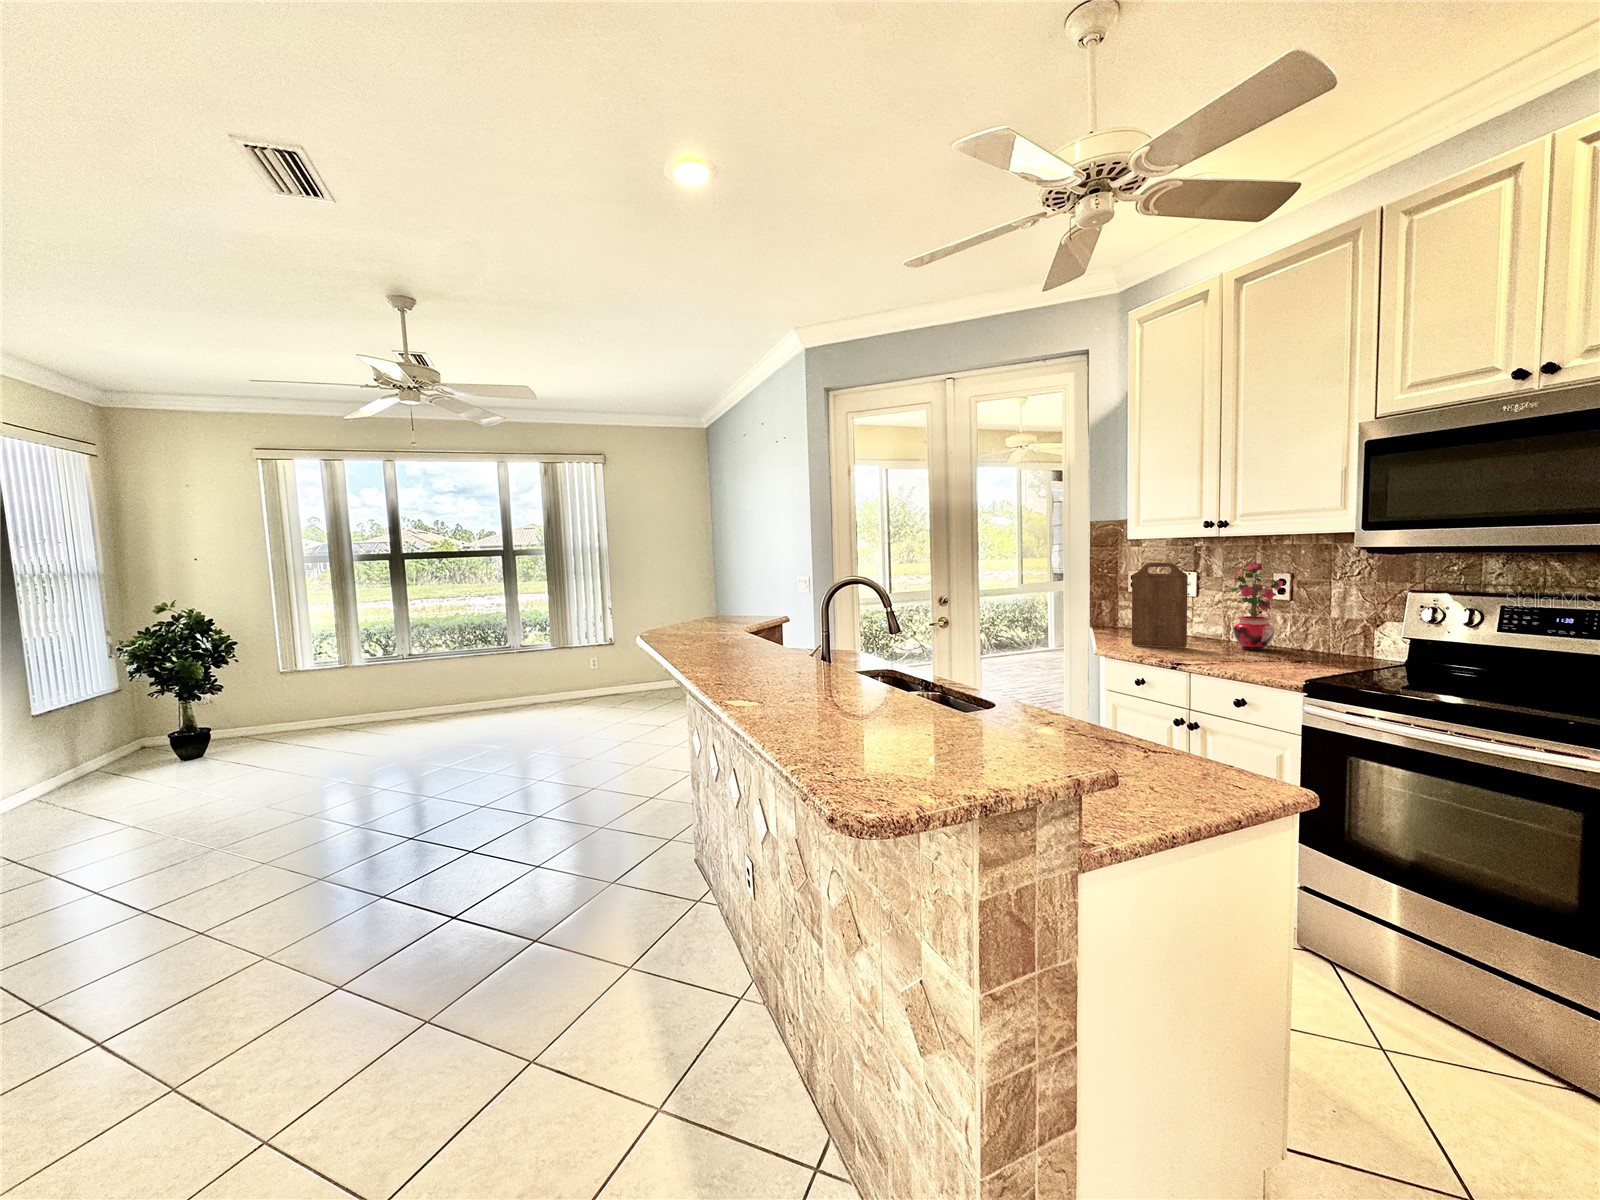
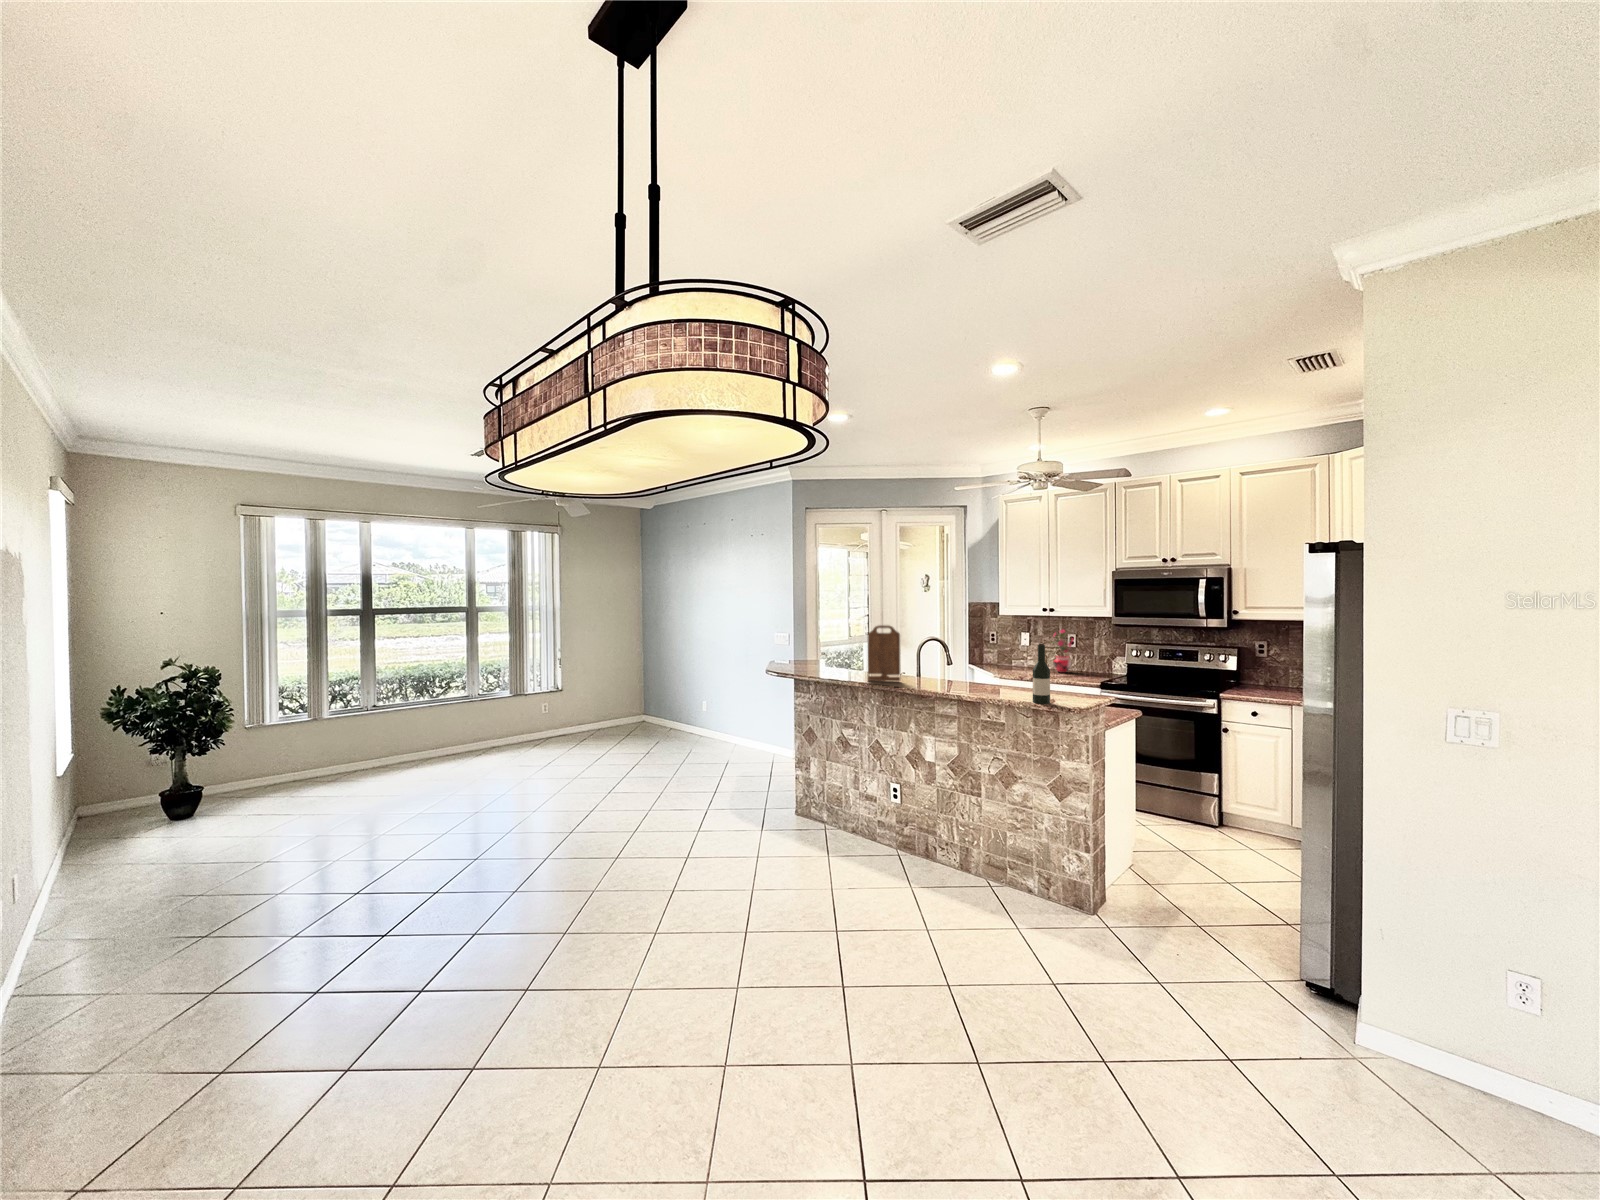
cutting board: present [1132,563,1188,647] -> present [868,625,900,681]
wine bottle: none [917,566,967,748] -> present [1033,643,1050,704]

